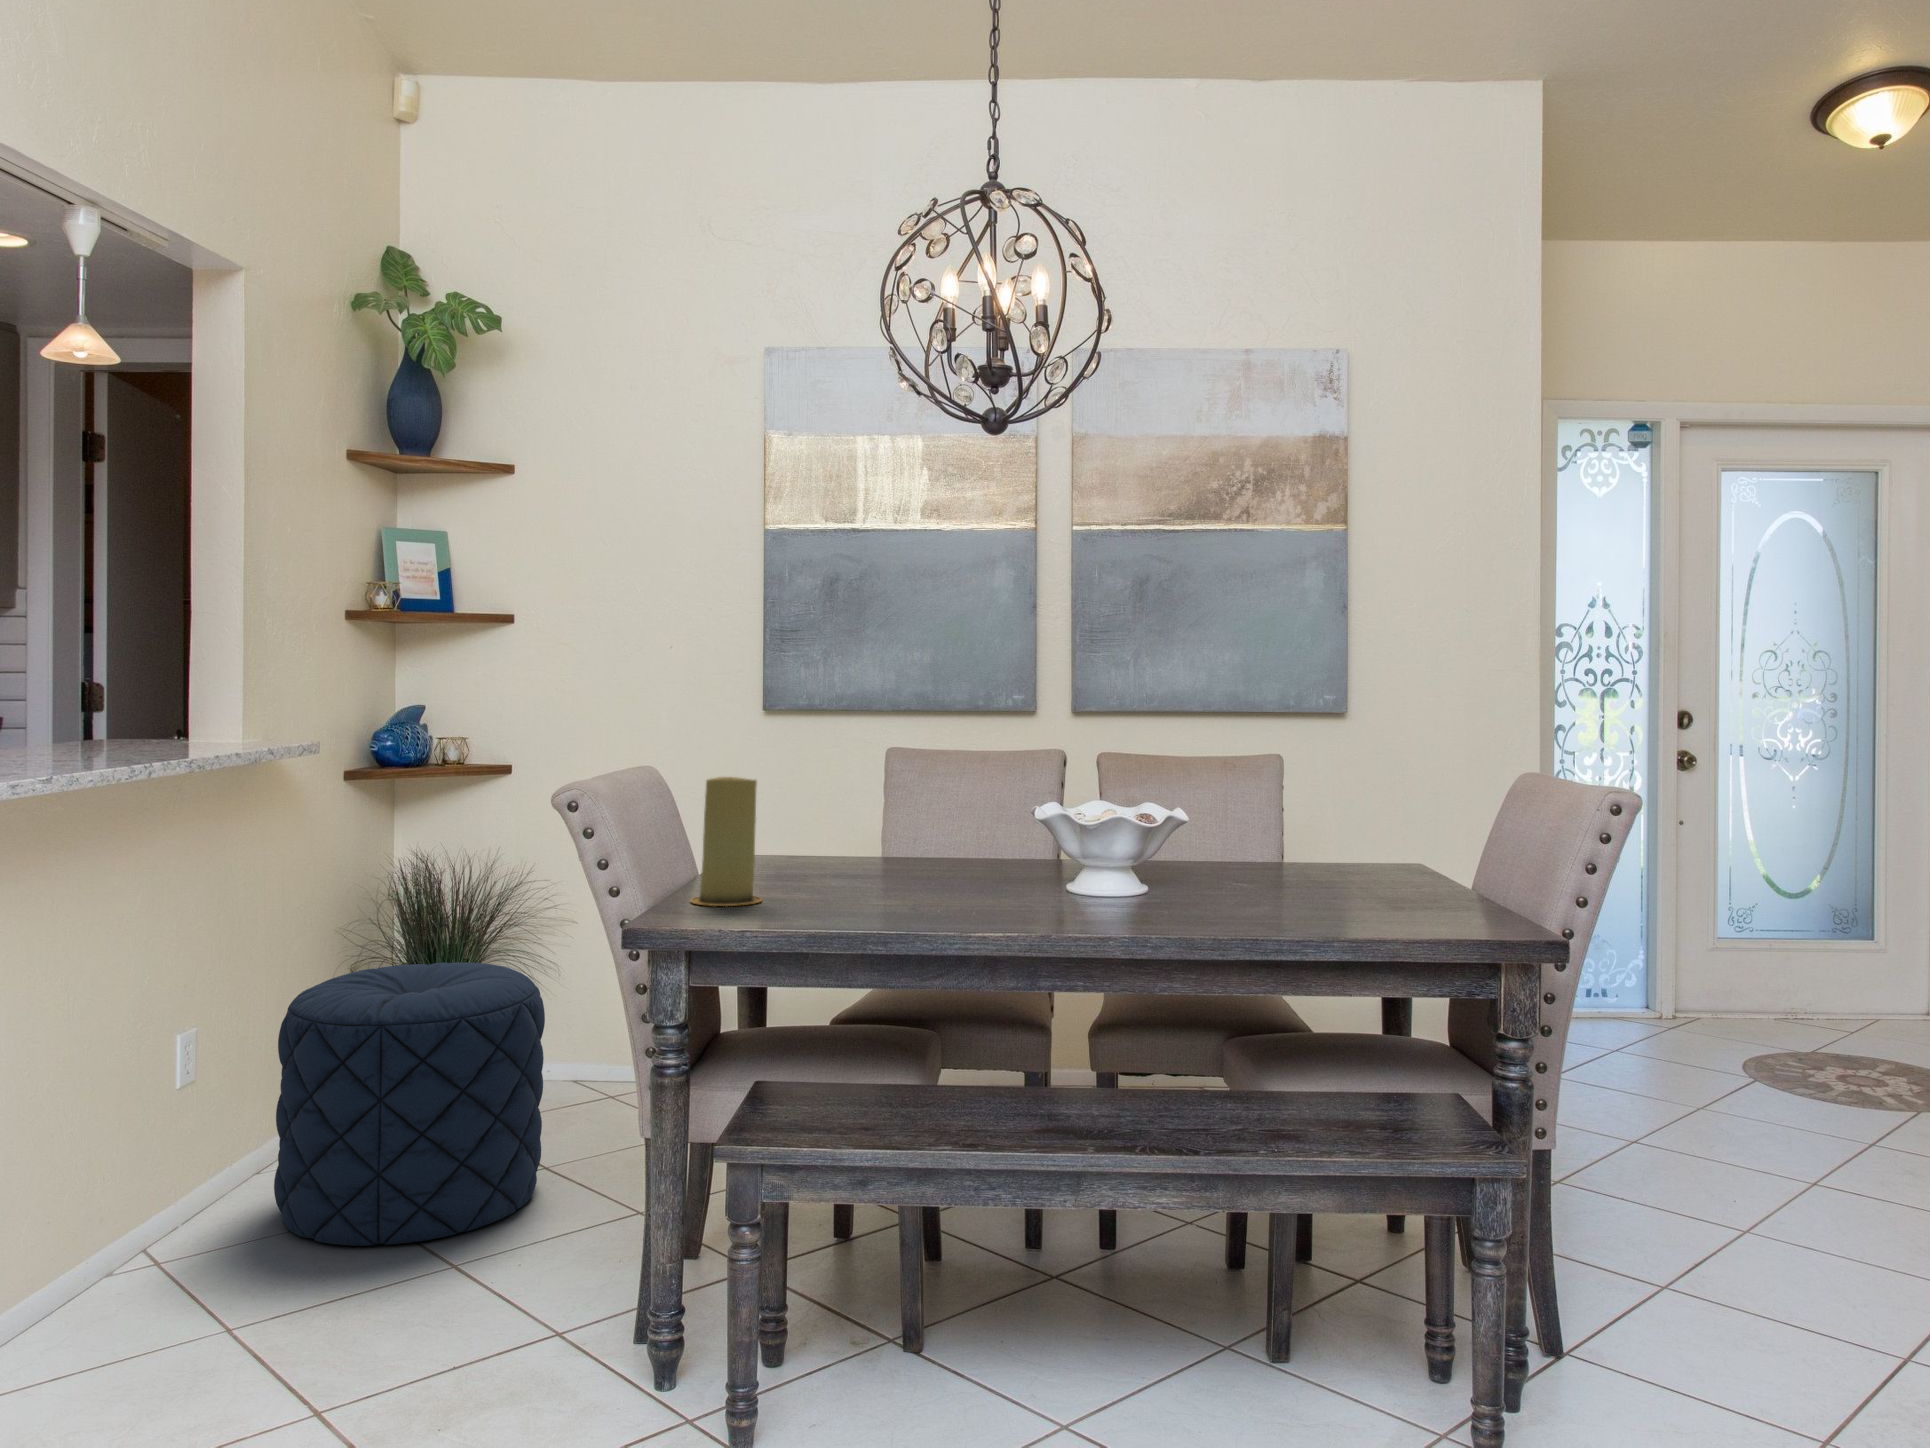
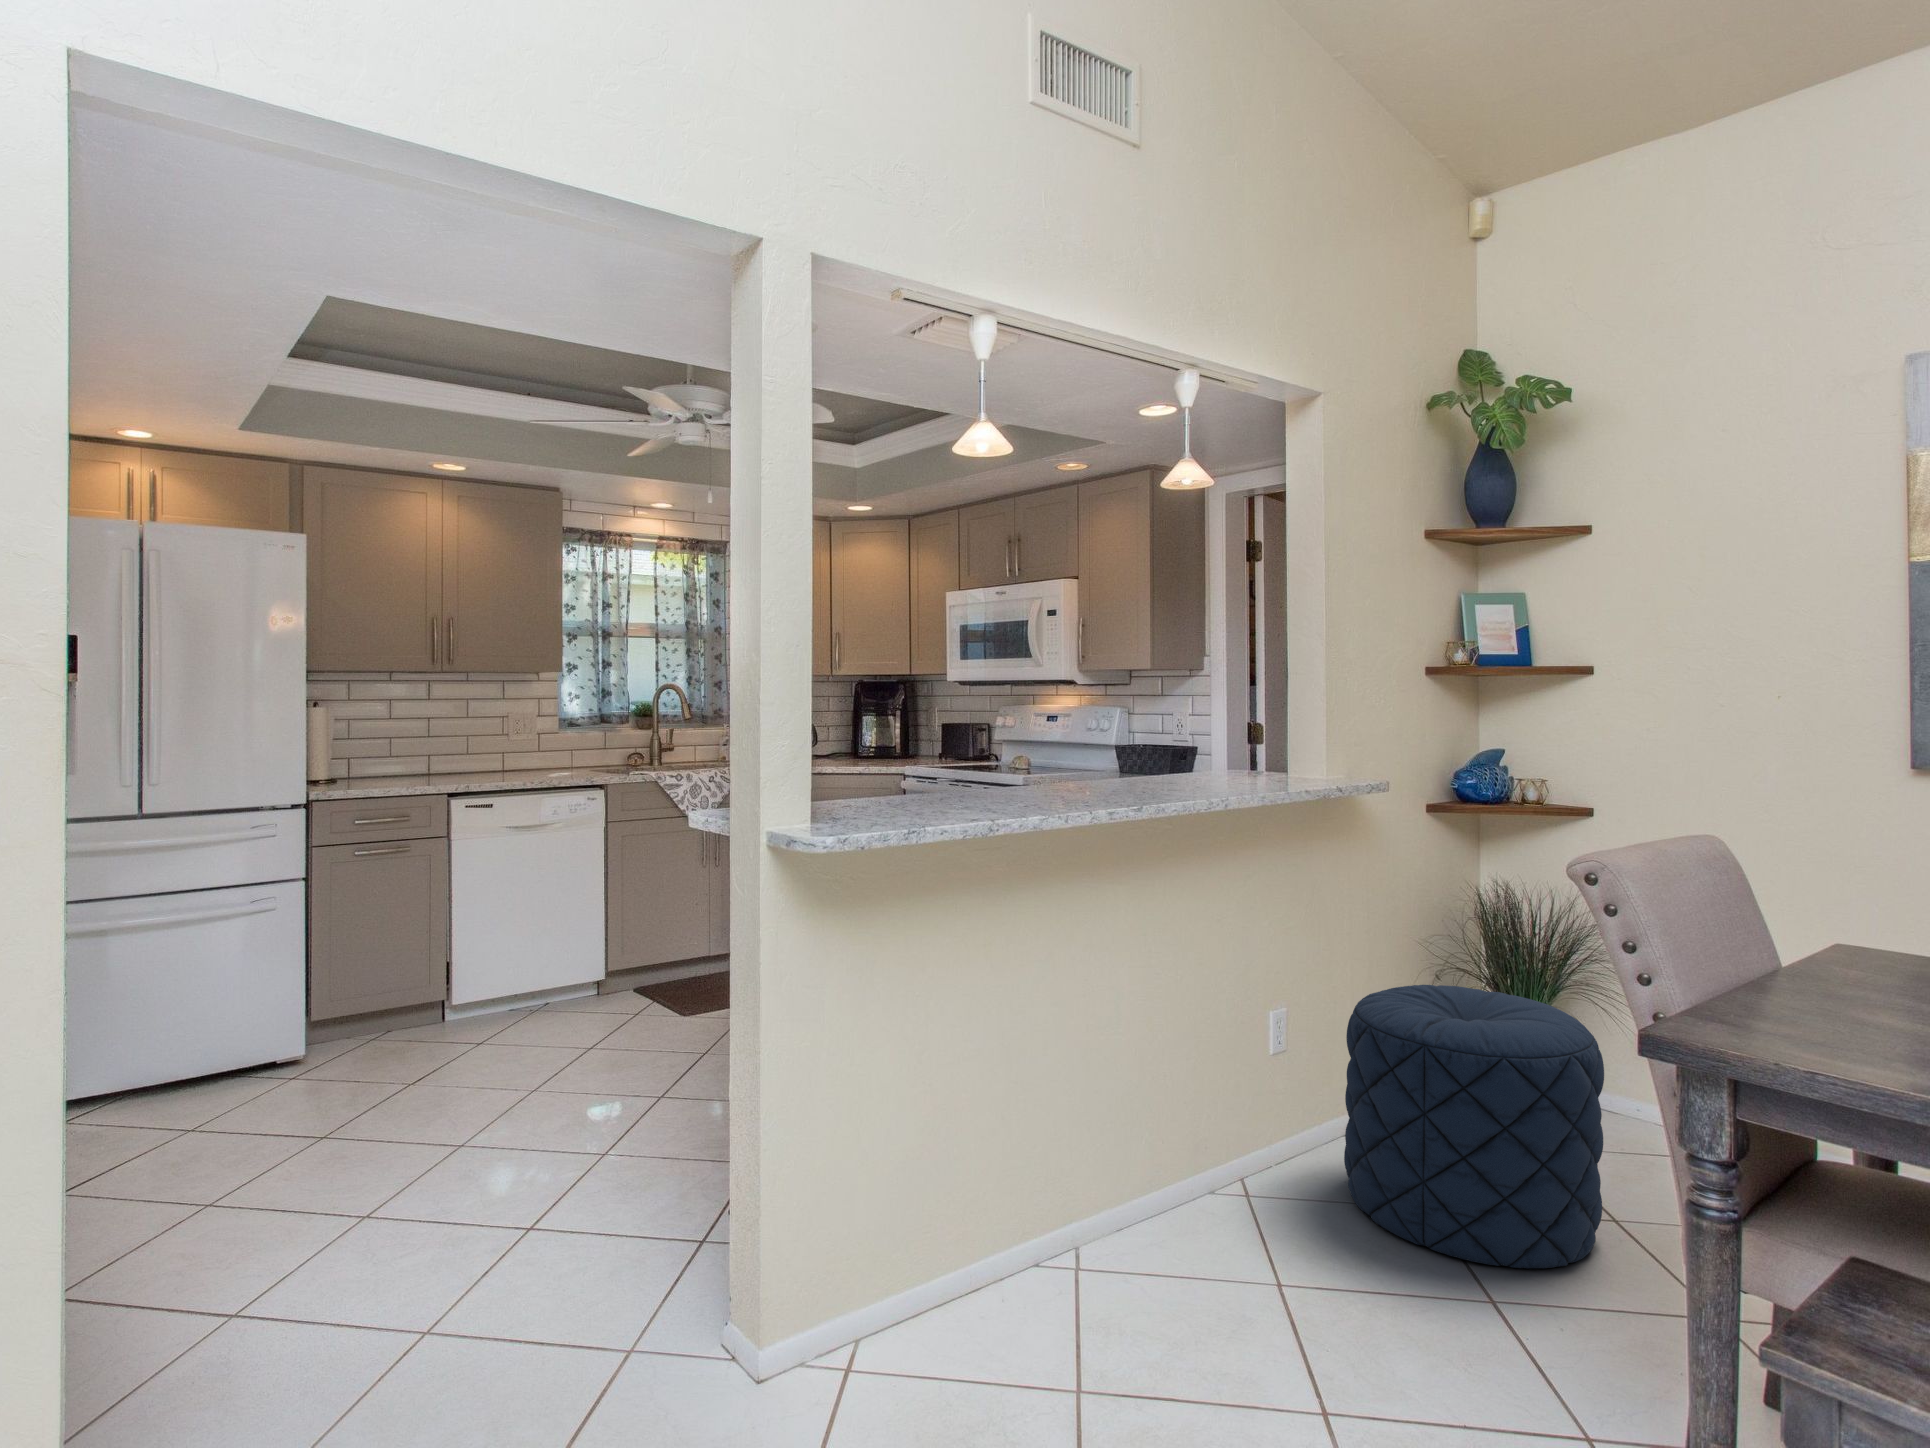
candle: present [690,777,762,906] -> none [1747,860,1863,1030]

